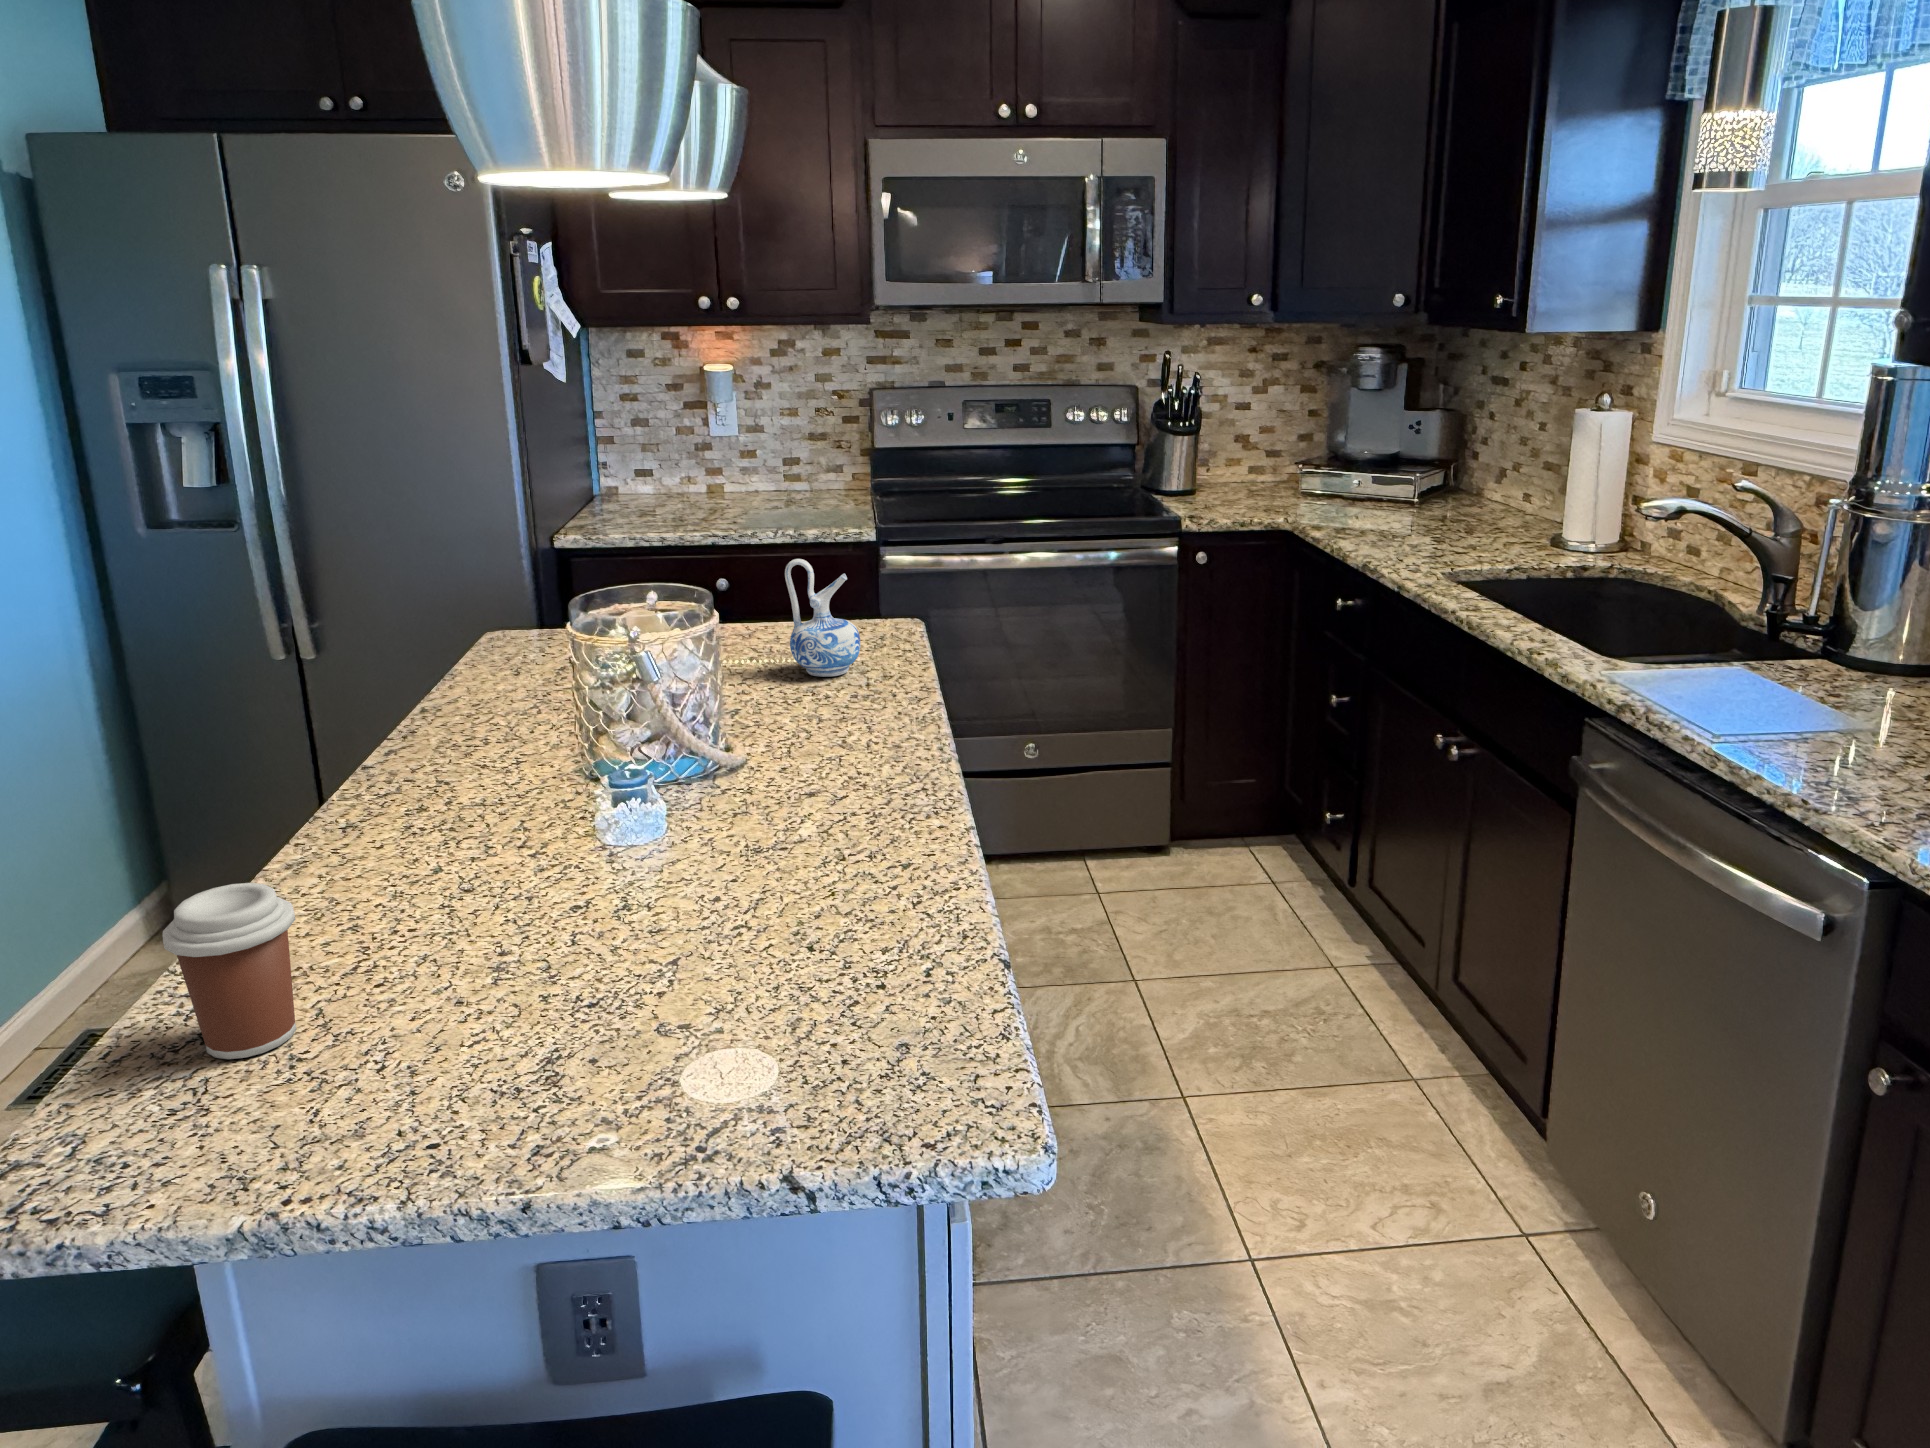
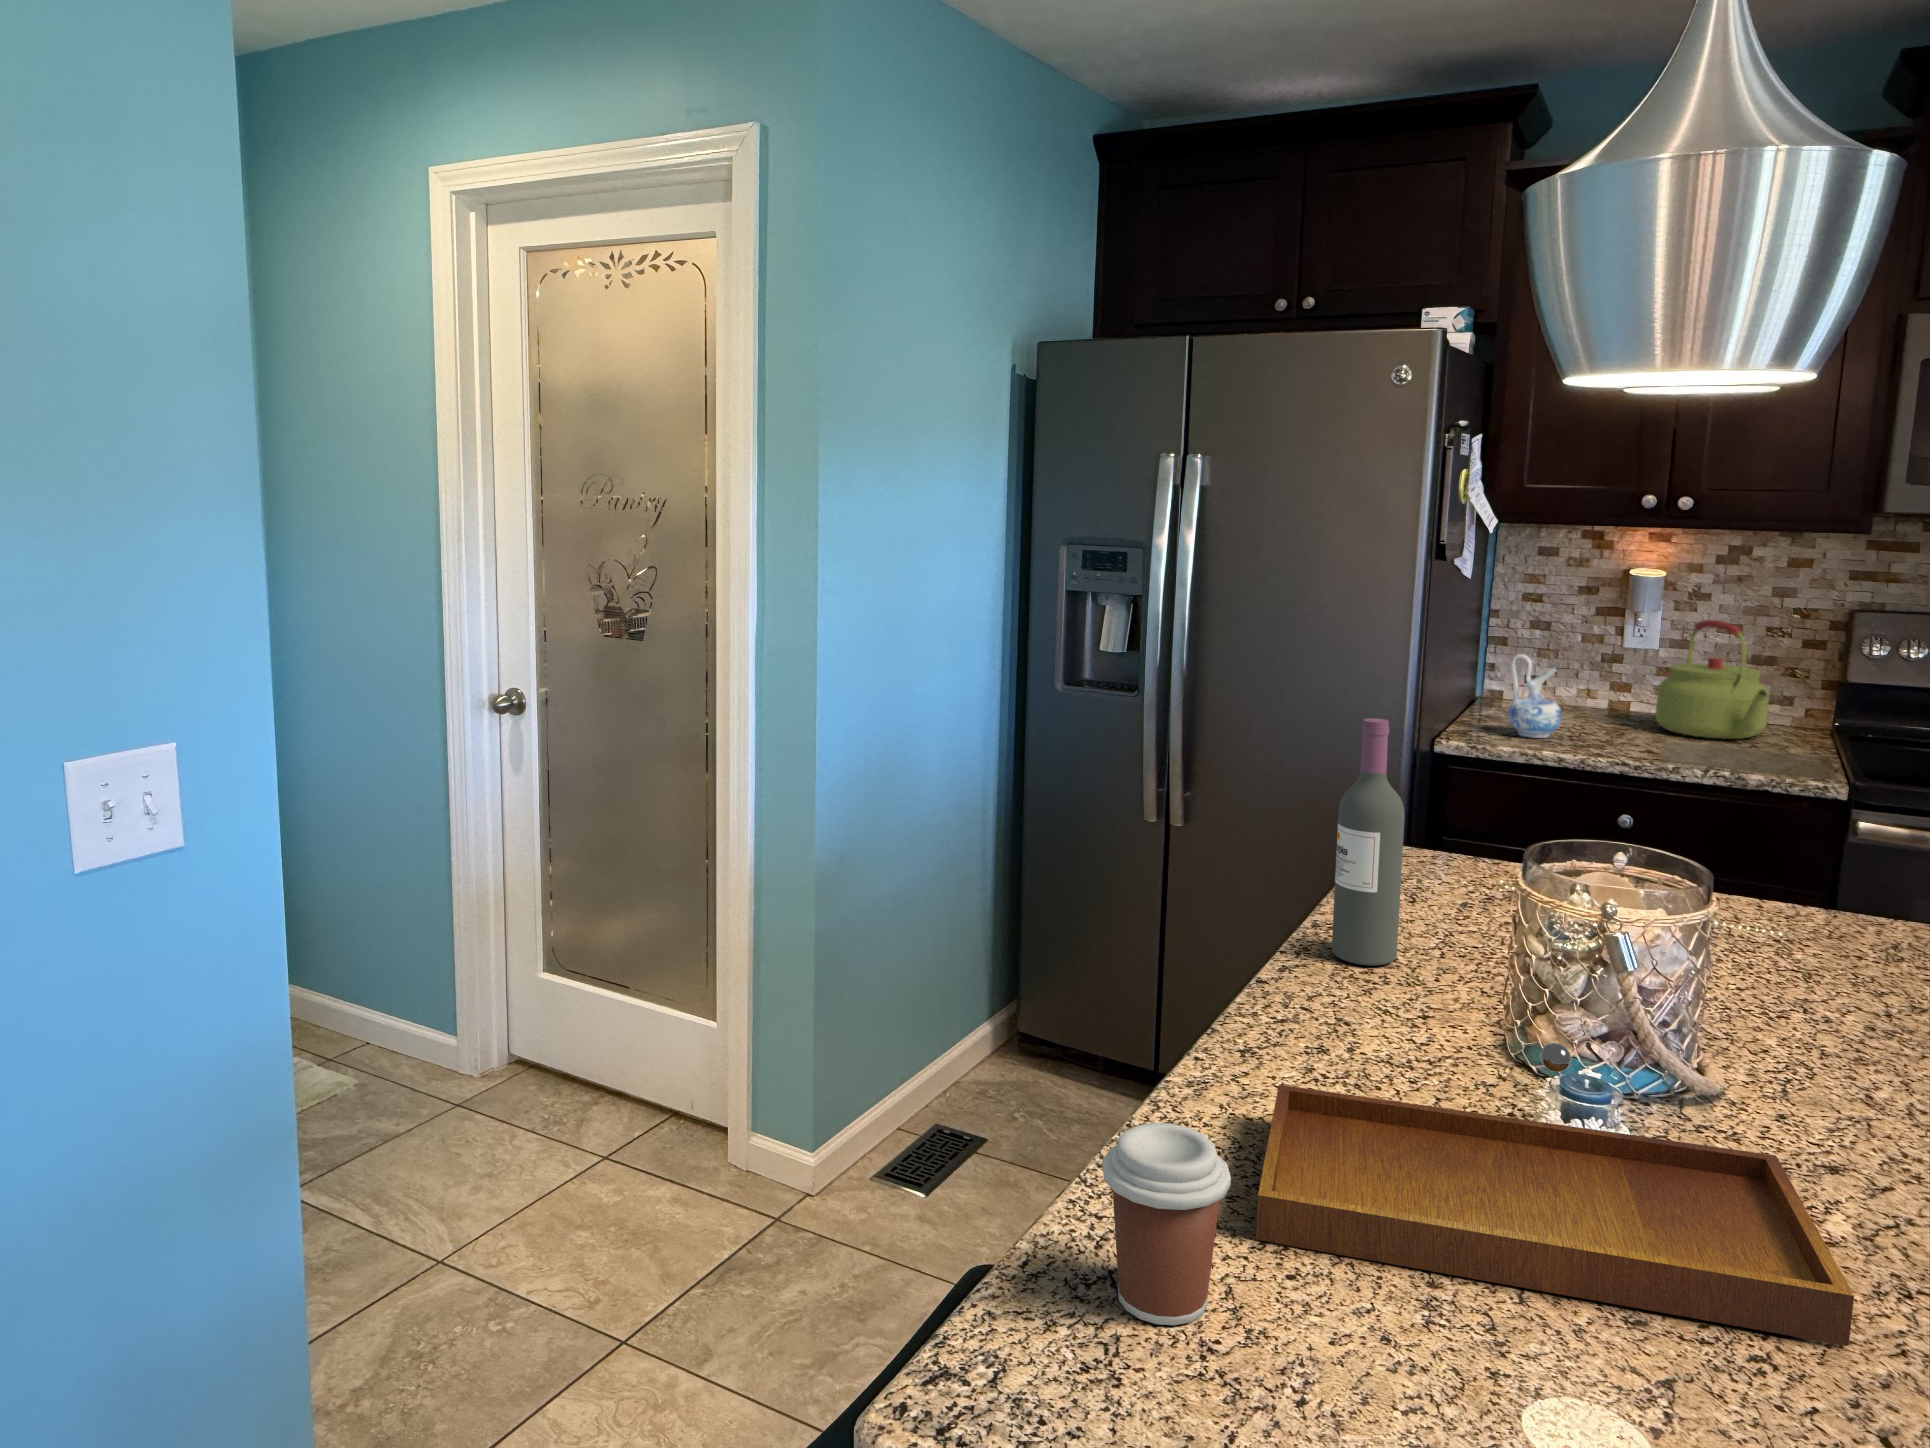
kettle: none [739,405,823,506] -> present [1655,620,1769,739]
wine bottle: none [420,508,499,735] -> present [1332,718,1405,966]
ceramic pitcher: present [785,559,860,677] -> present [1508,654,1562,738]
tray: none [341,744,798,968] -> present [1256,1043,1854,1346]

